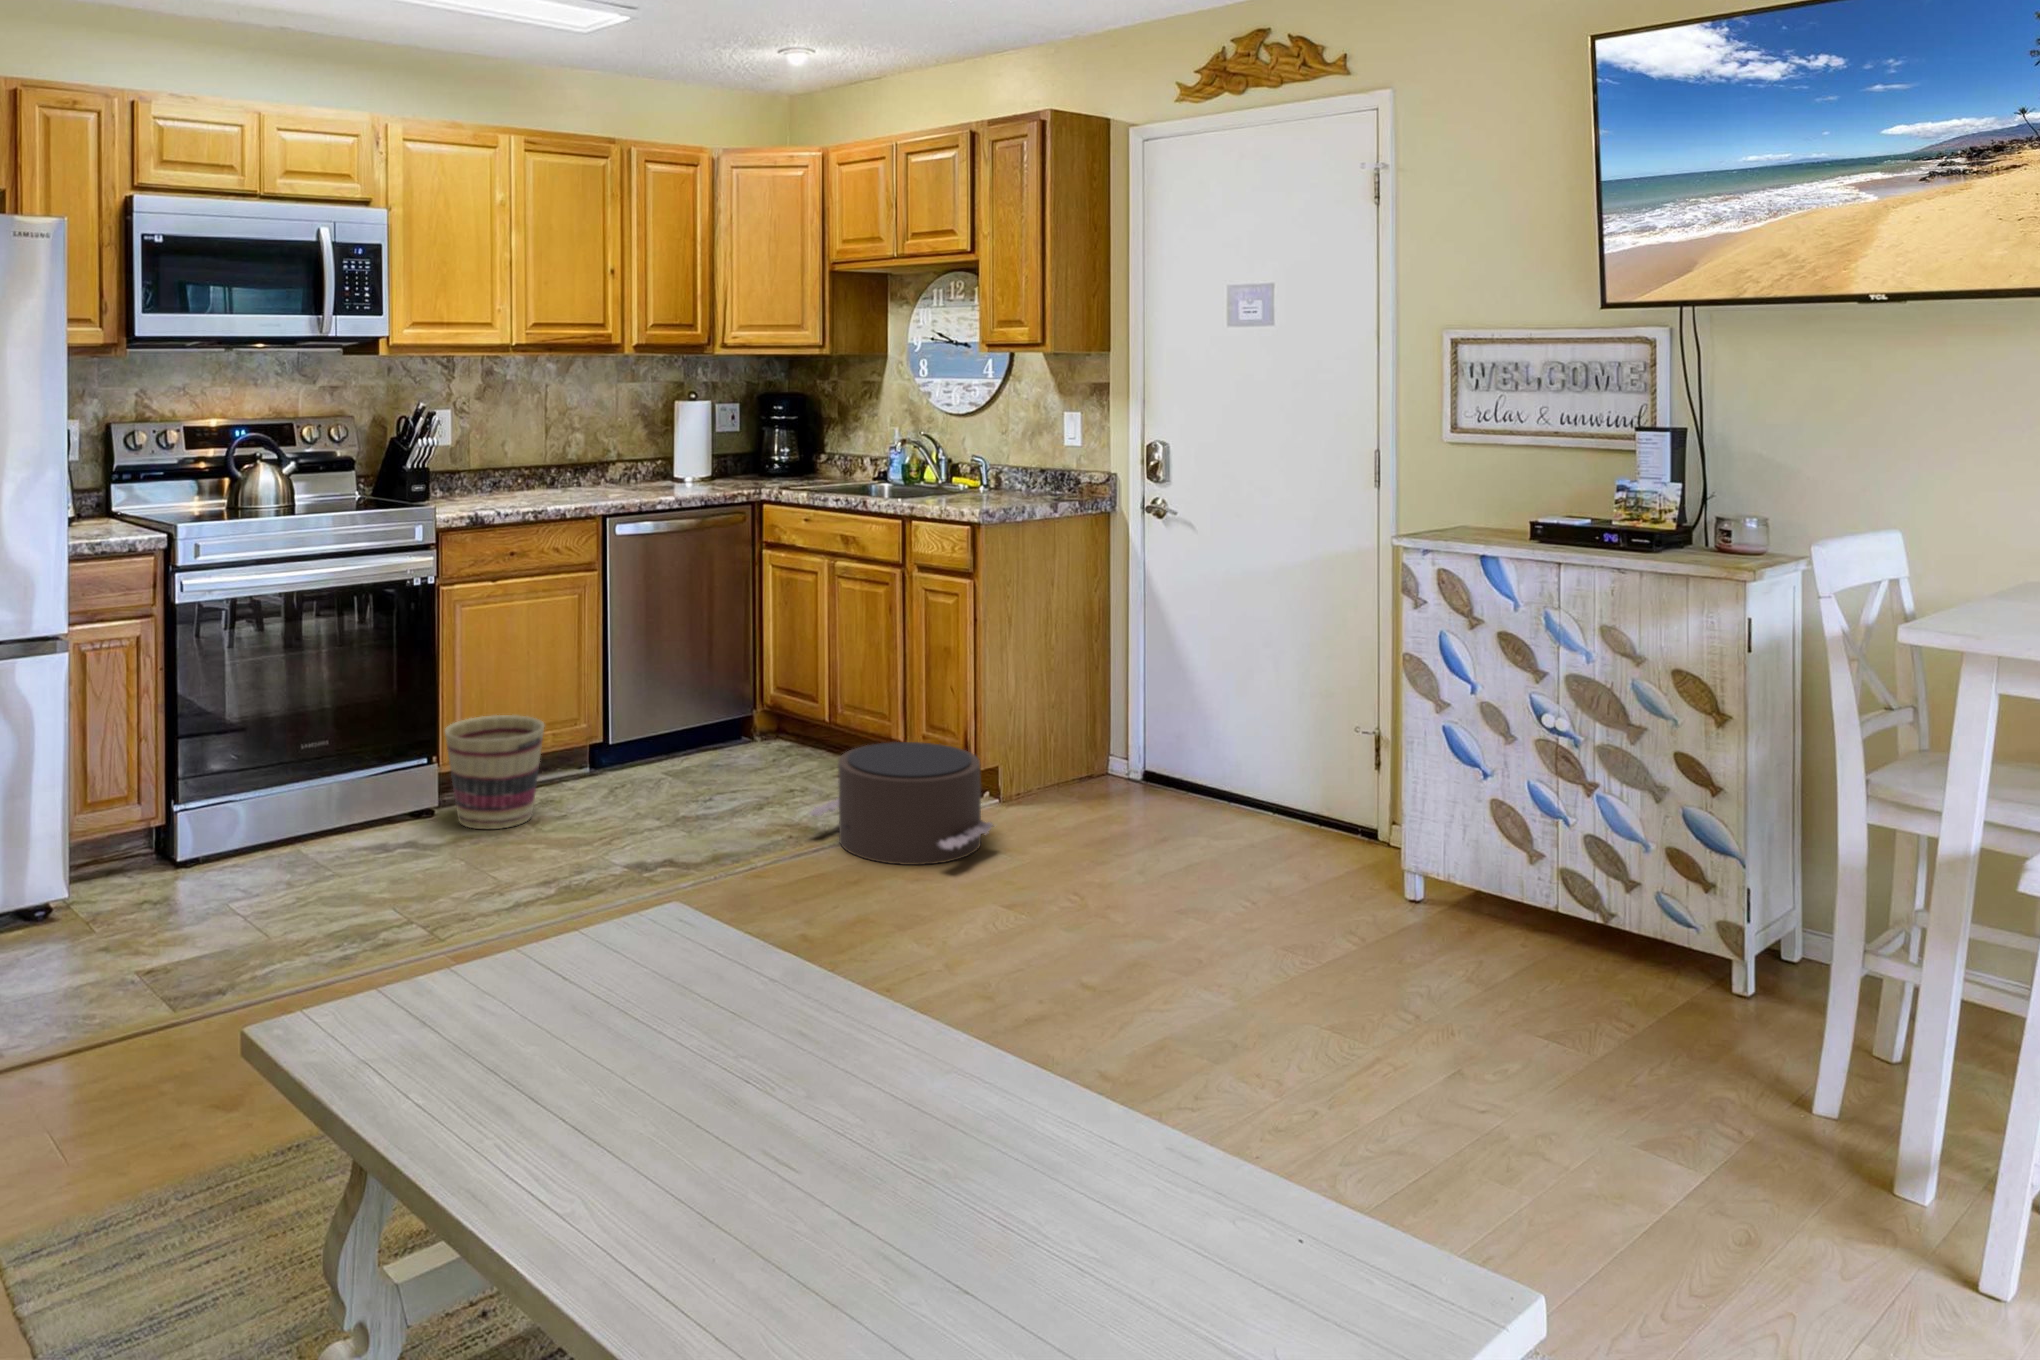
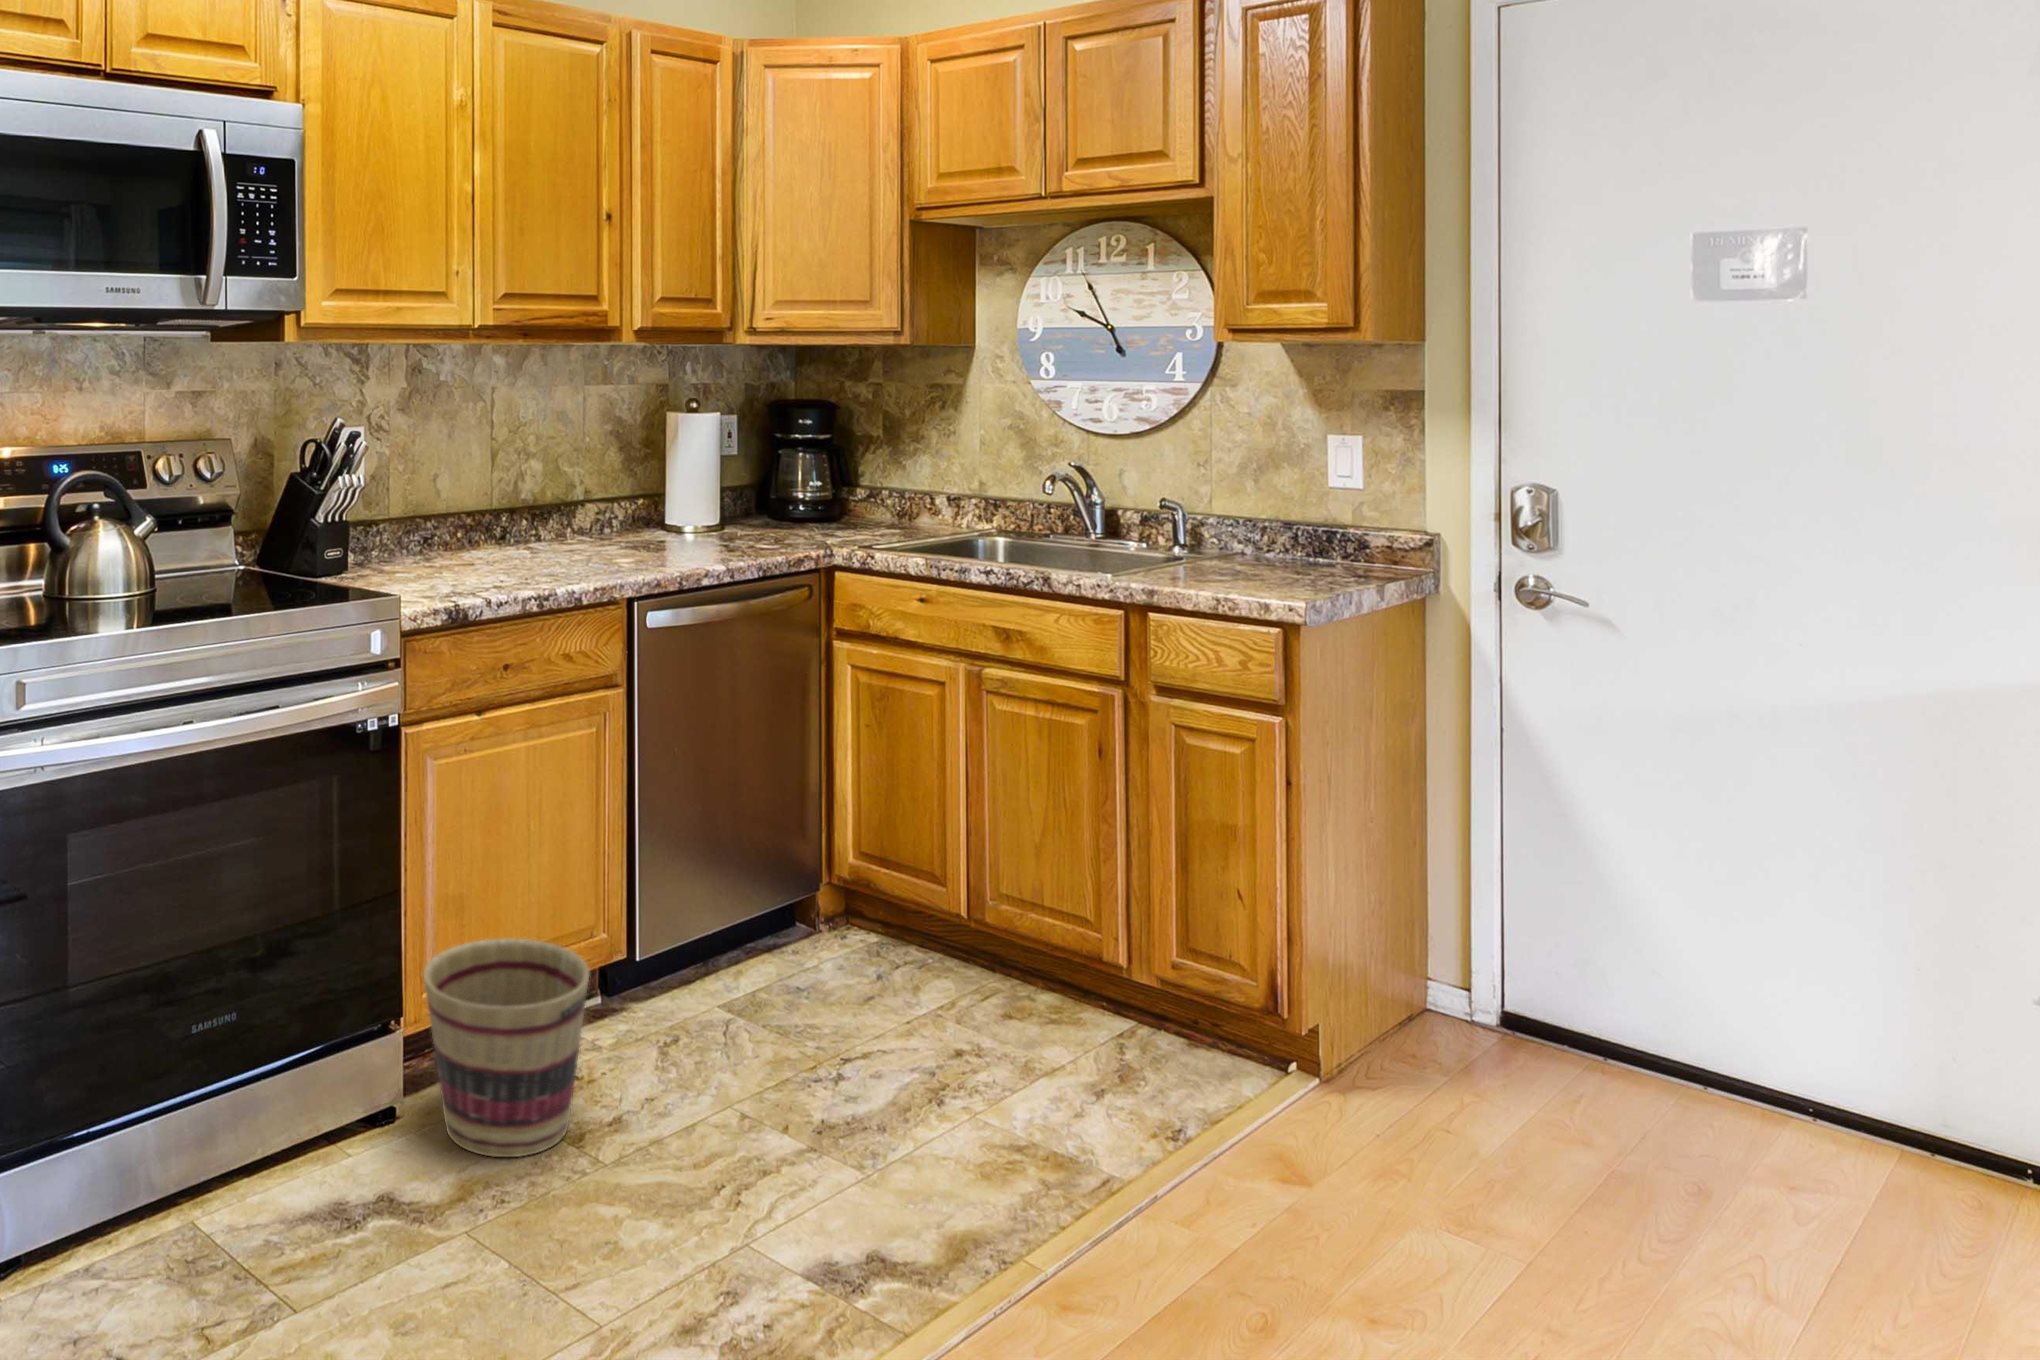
pouf: present [810,742,993,865] -> none [1075,995,1435,1261]

